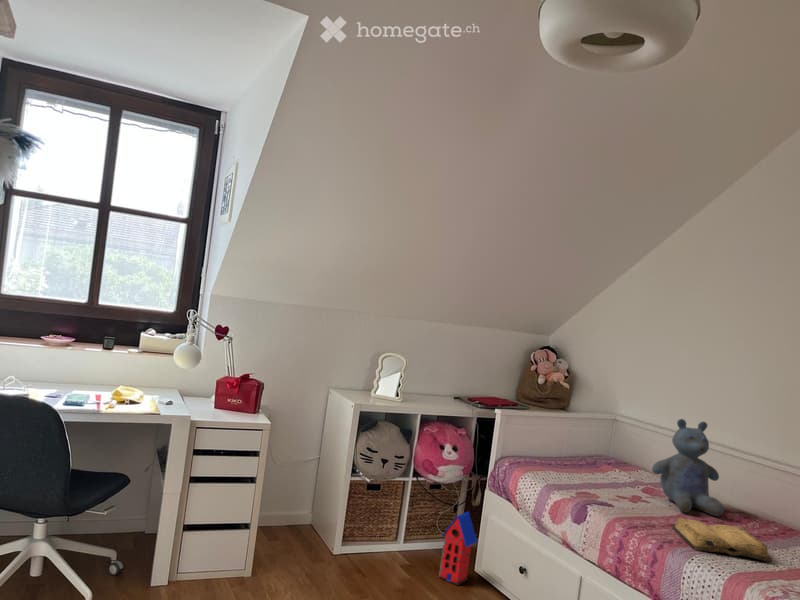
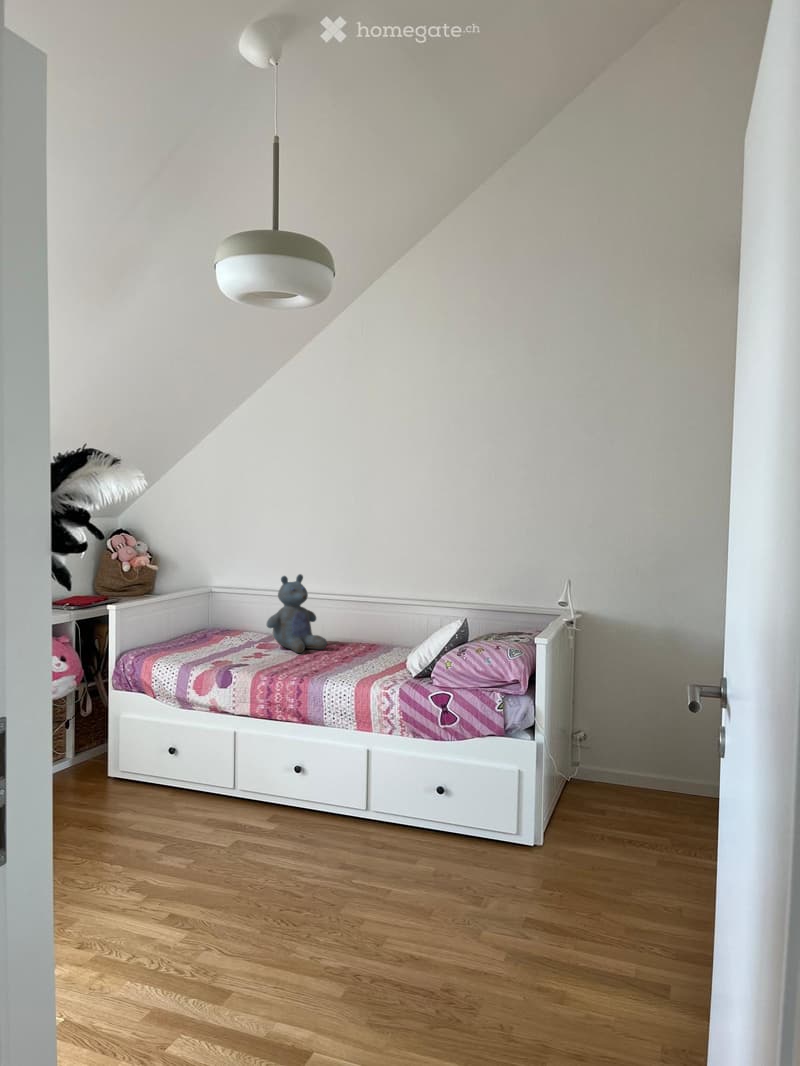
toy house: present [439,512,477,585] -> none [76,717,114,792]
diary: present [672,518,772,562] -> none [301,650,375,676]

